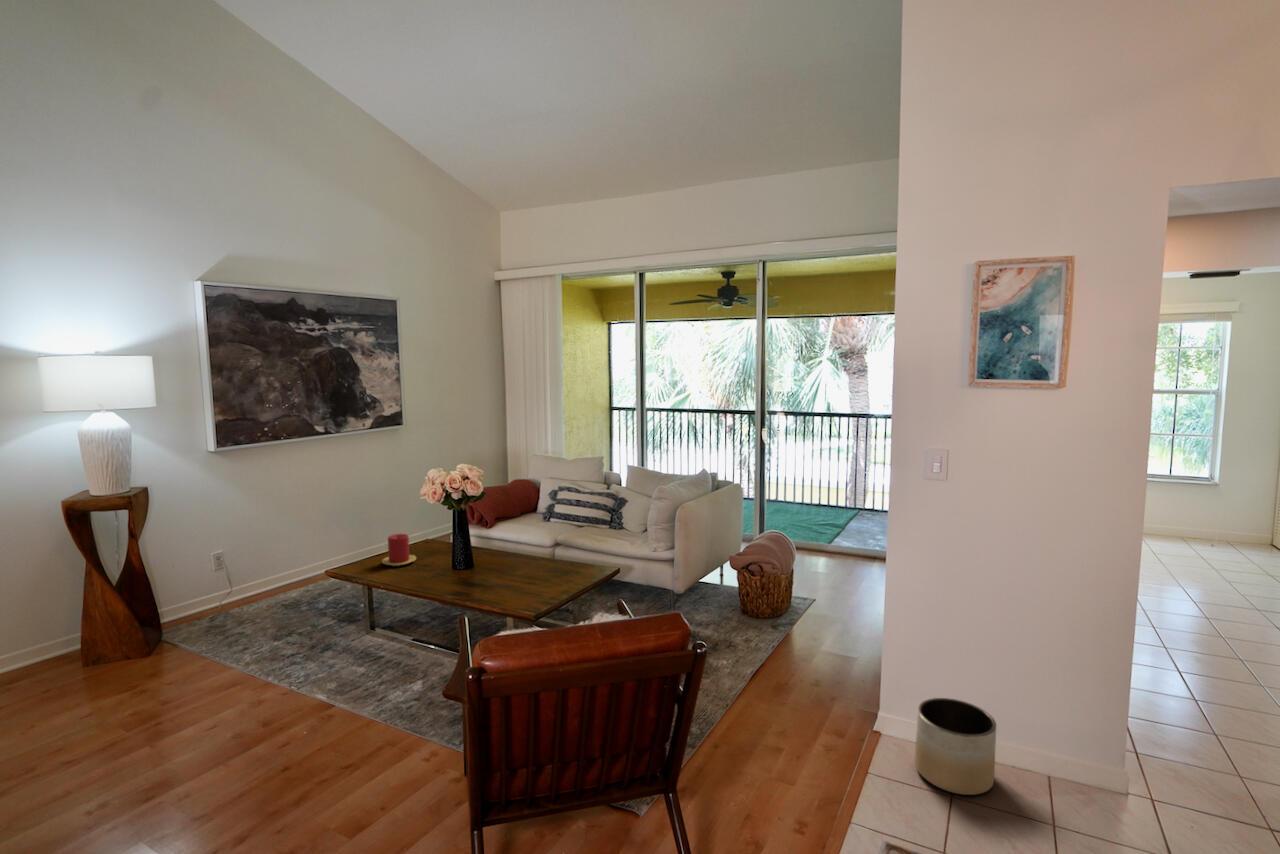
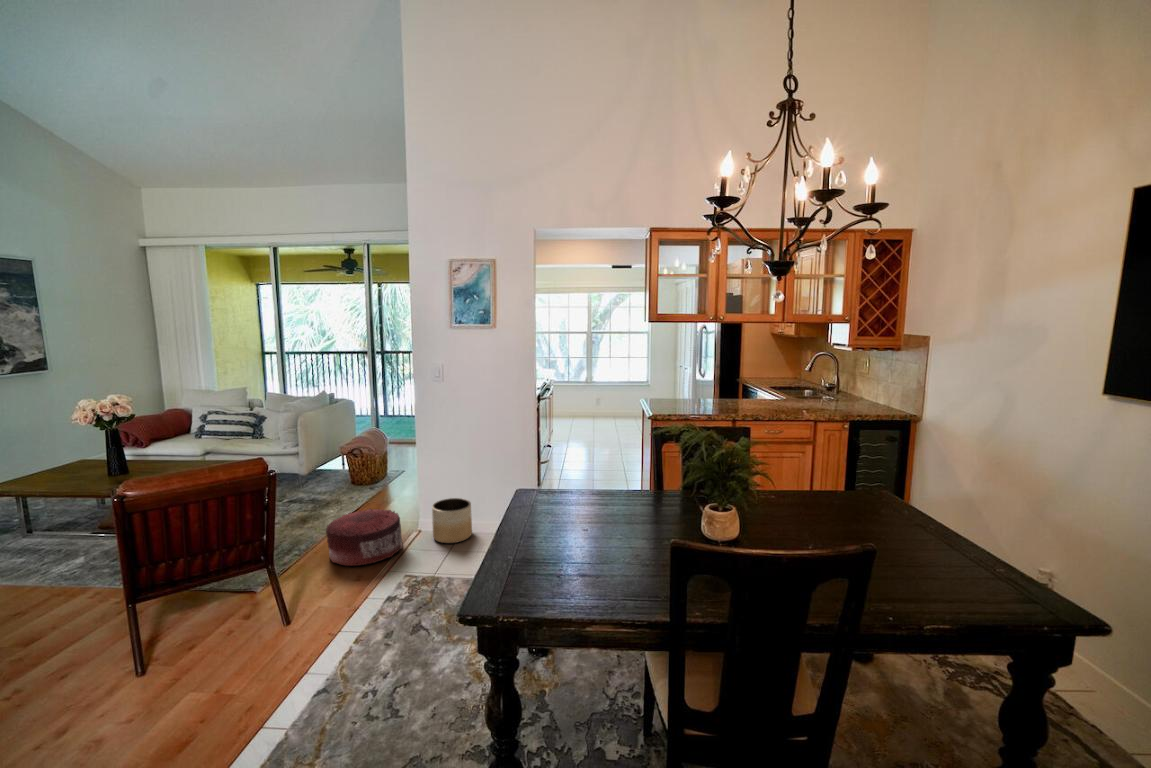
candle: present [382,534,416,566] -> none [34,454,71,480]
pouf: none [742,691,867,812] -> present [326,509,402,566]

